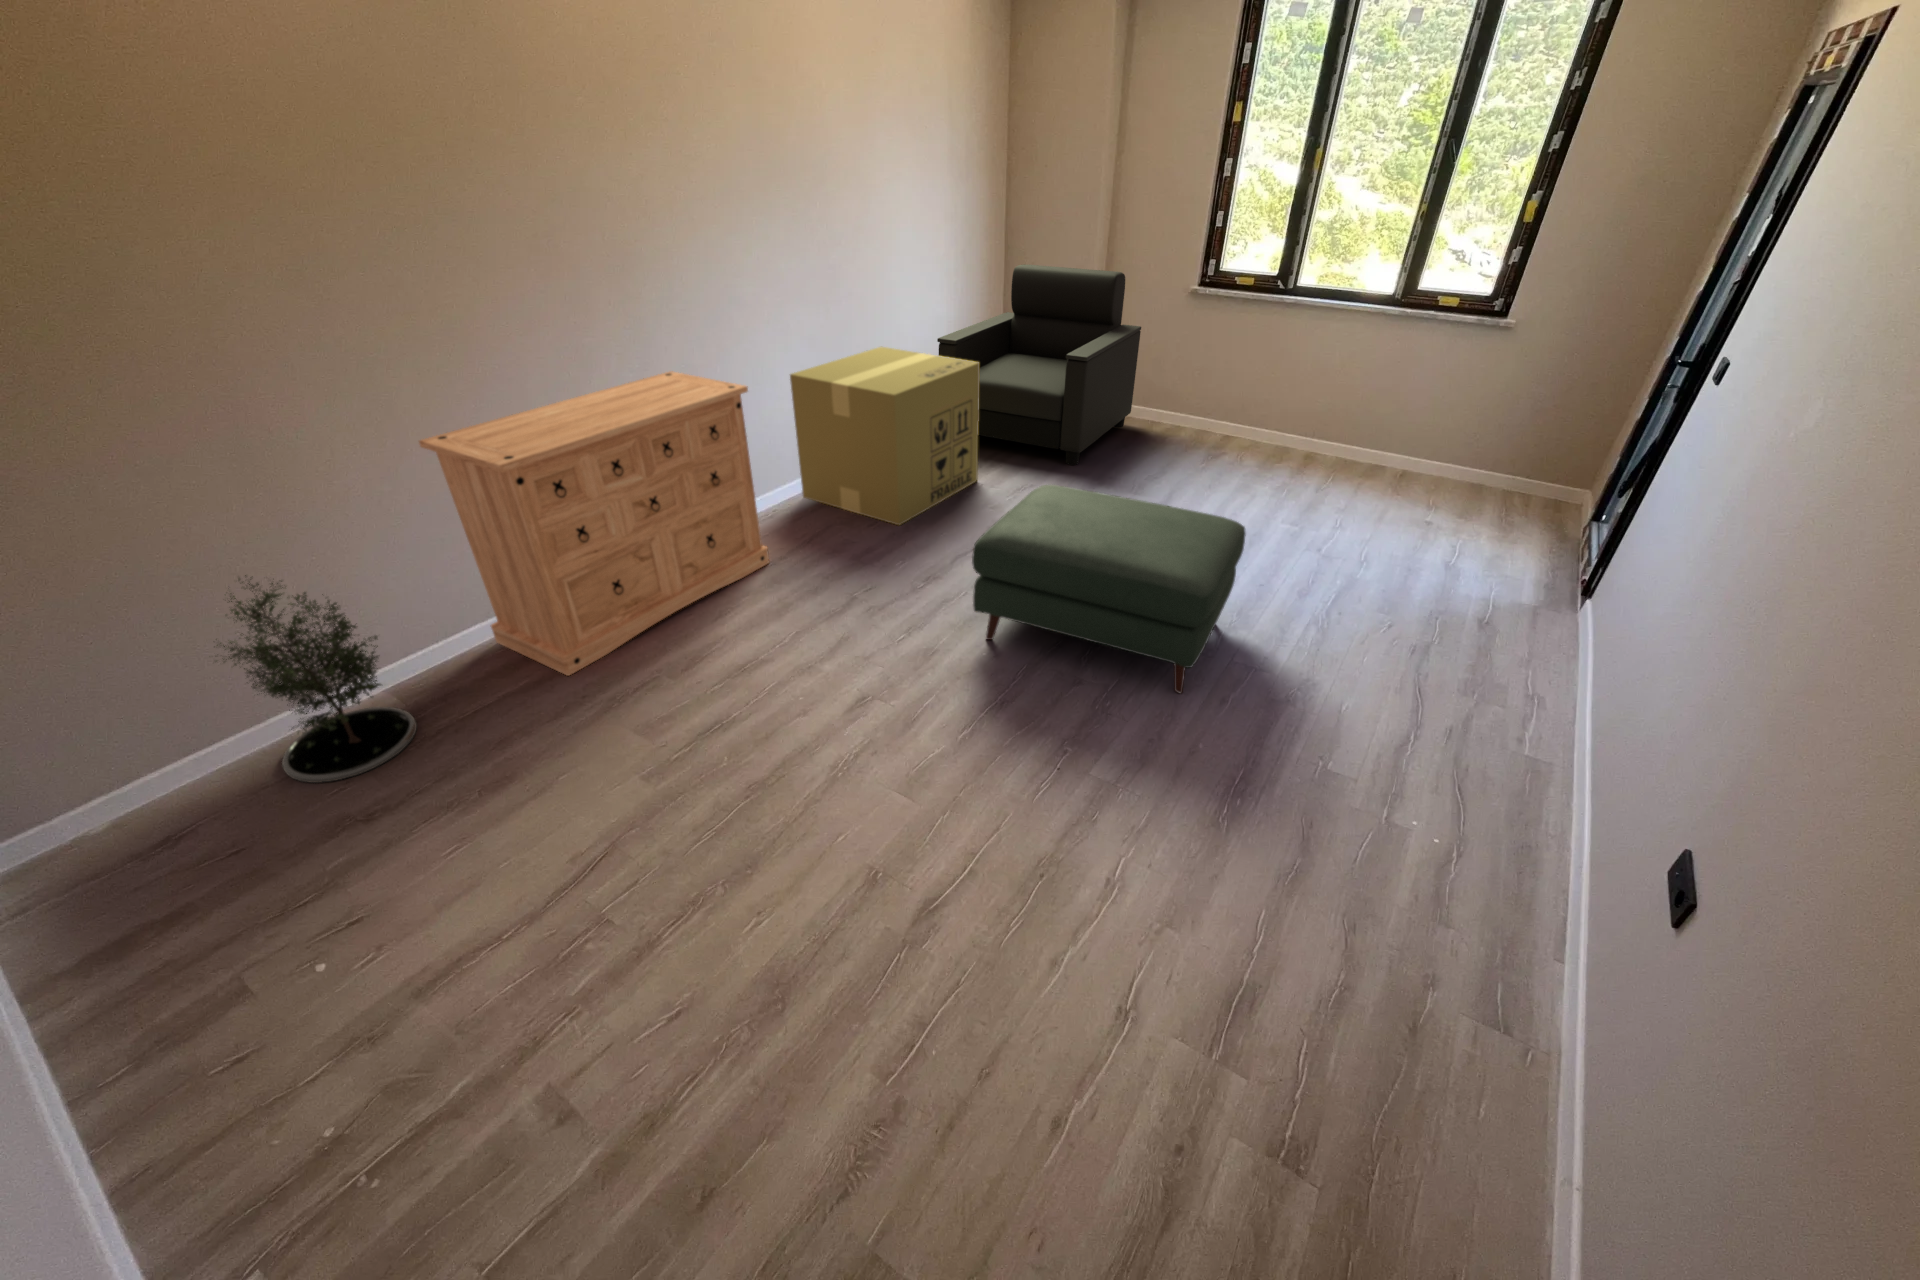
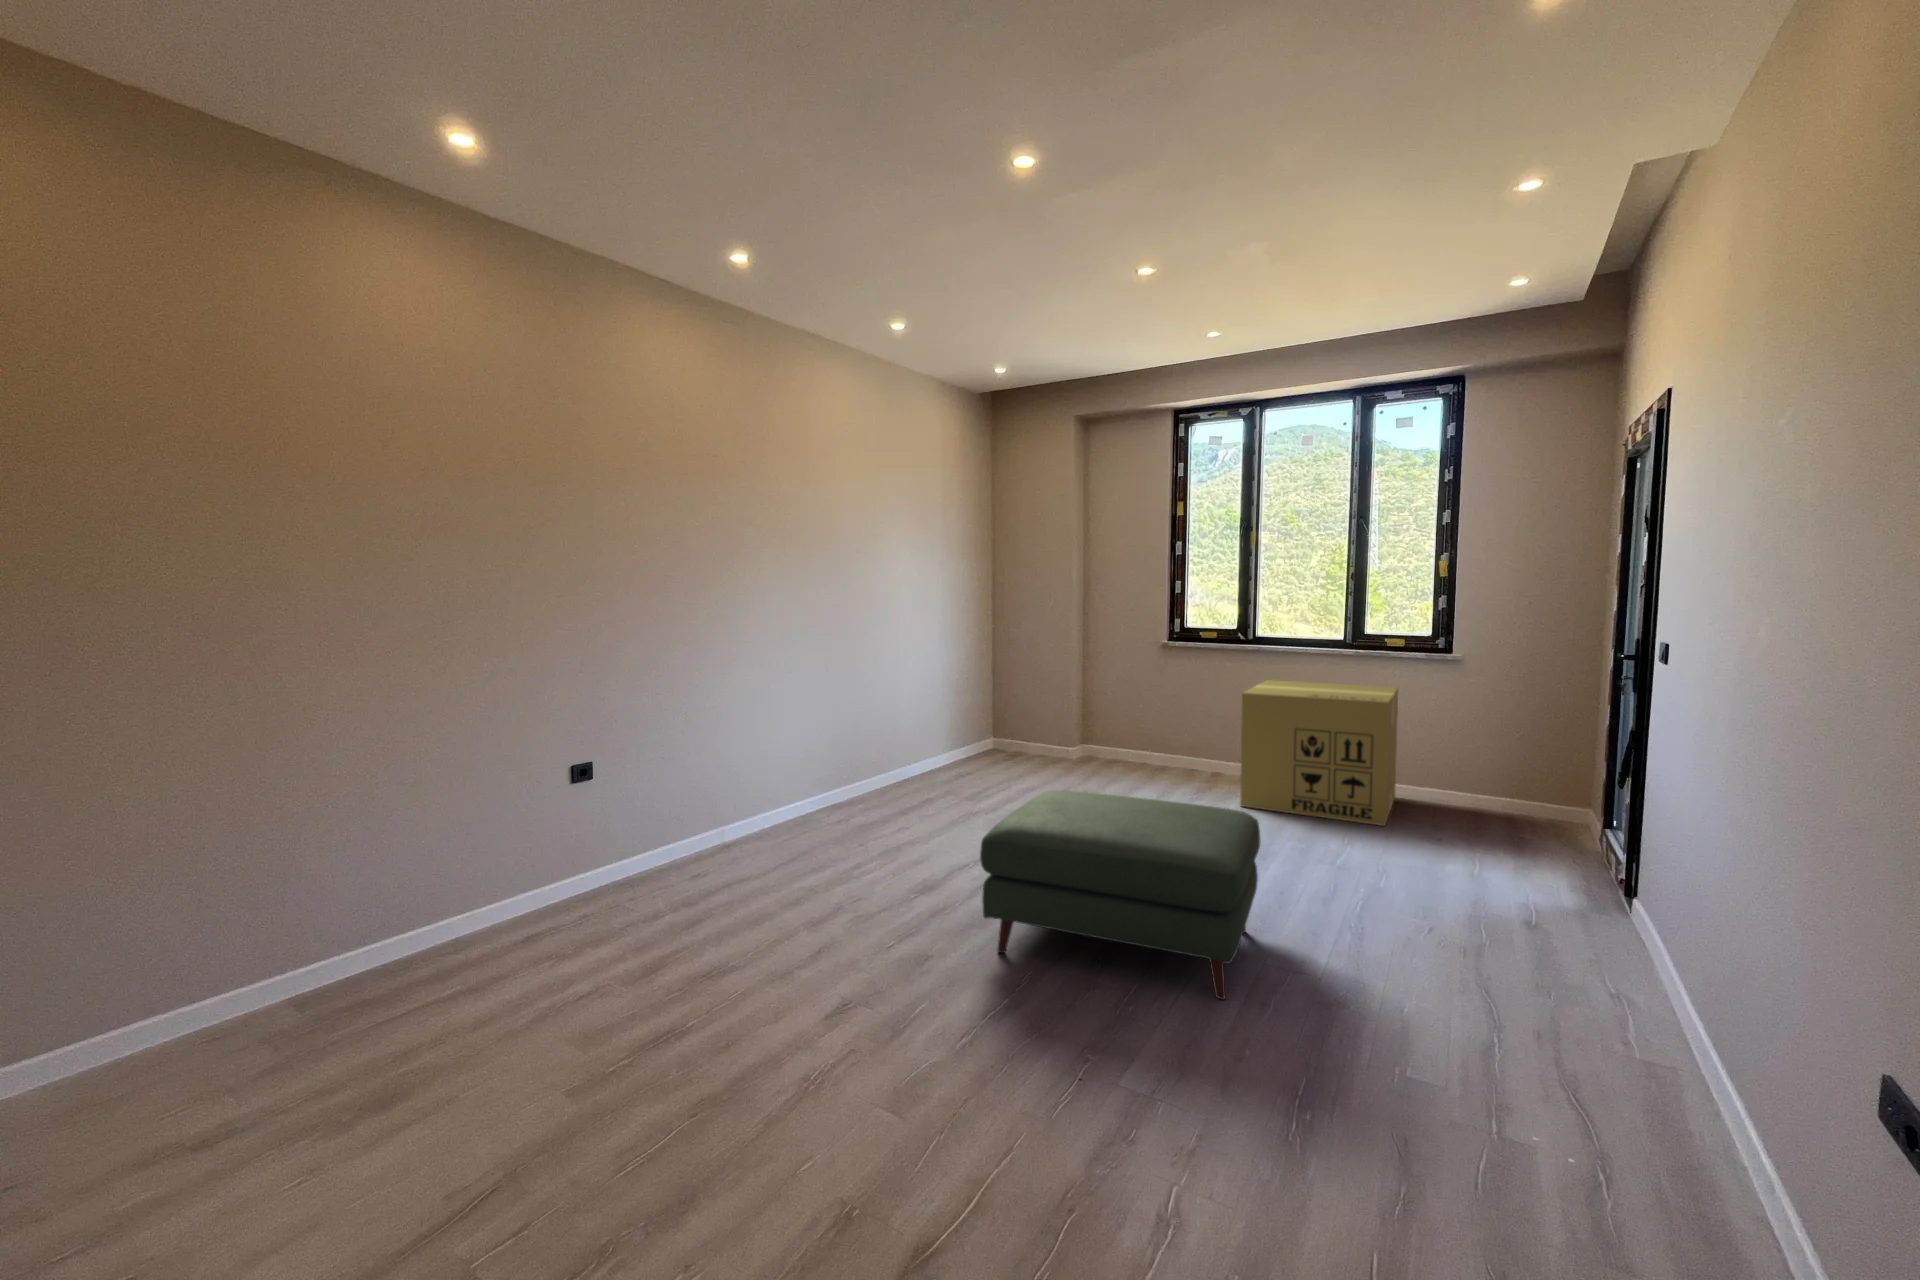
armchair: present [937,264,1141,465] -> none [934,630,1122,800]
cardboard box: present [790,347,980,525] -> present [1240,680,1398,826]
dresser: present [419,371,770,675] -> none [430,698,761,1001]
potted tree: present [217,575,417,783] -> none [127,852,331,1128]

